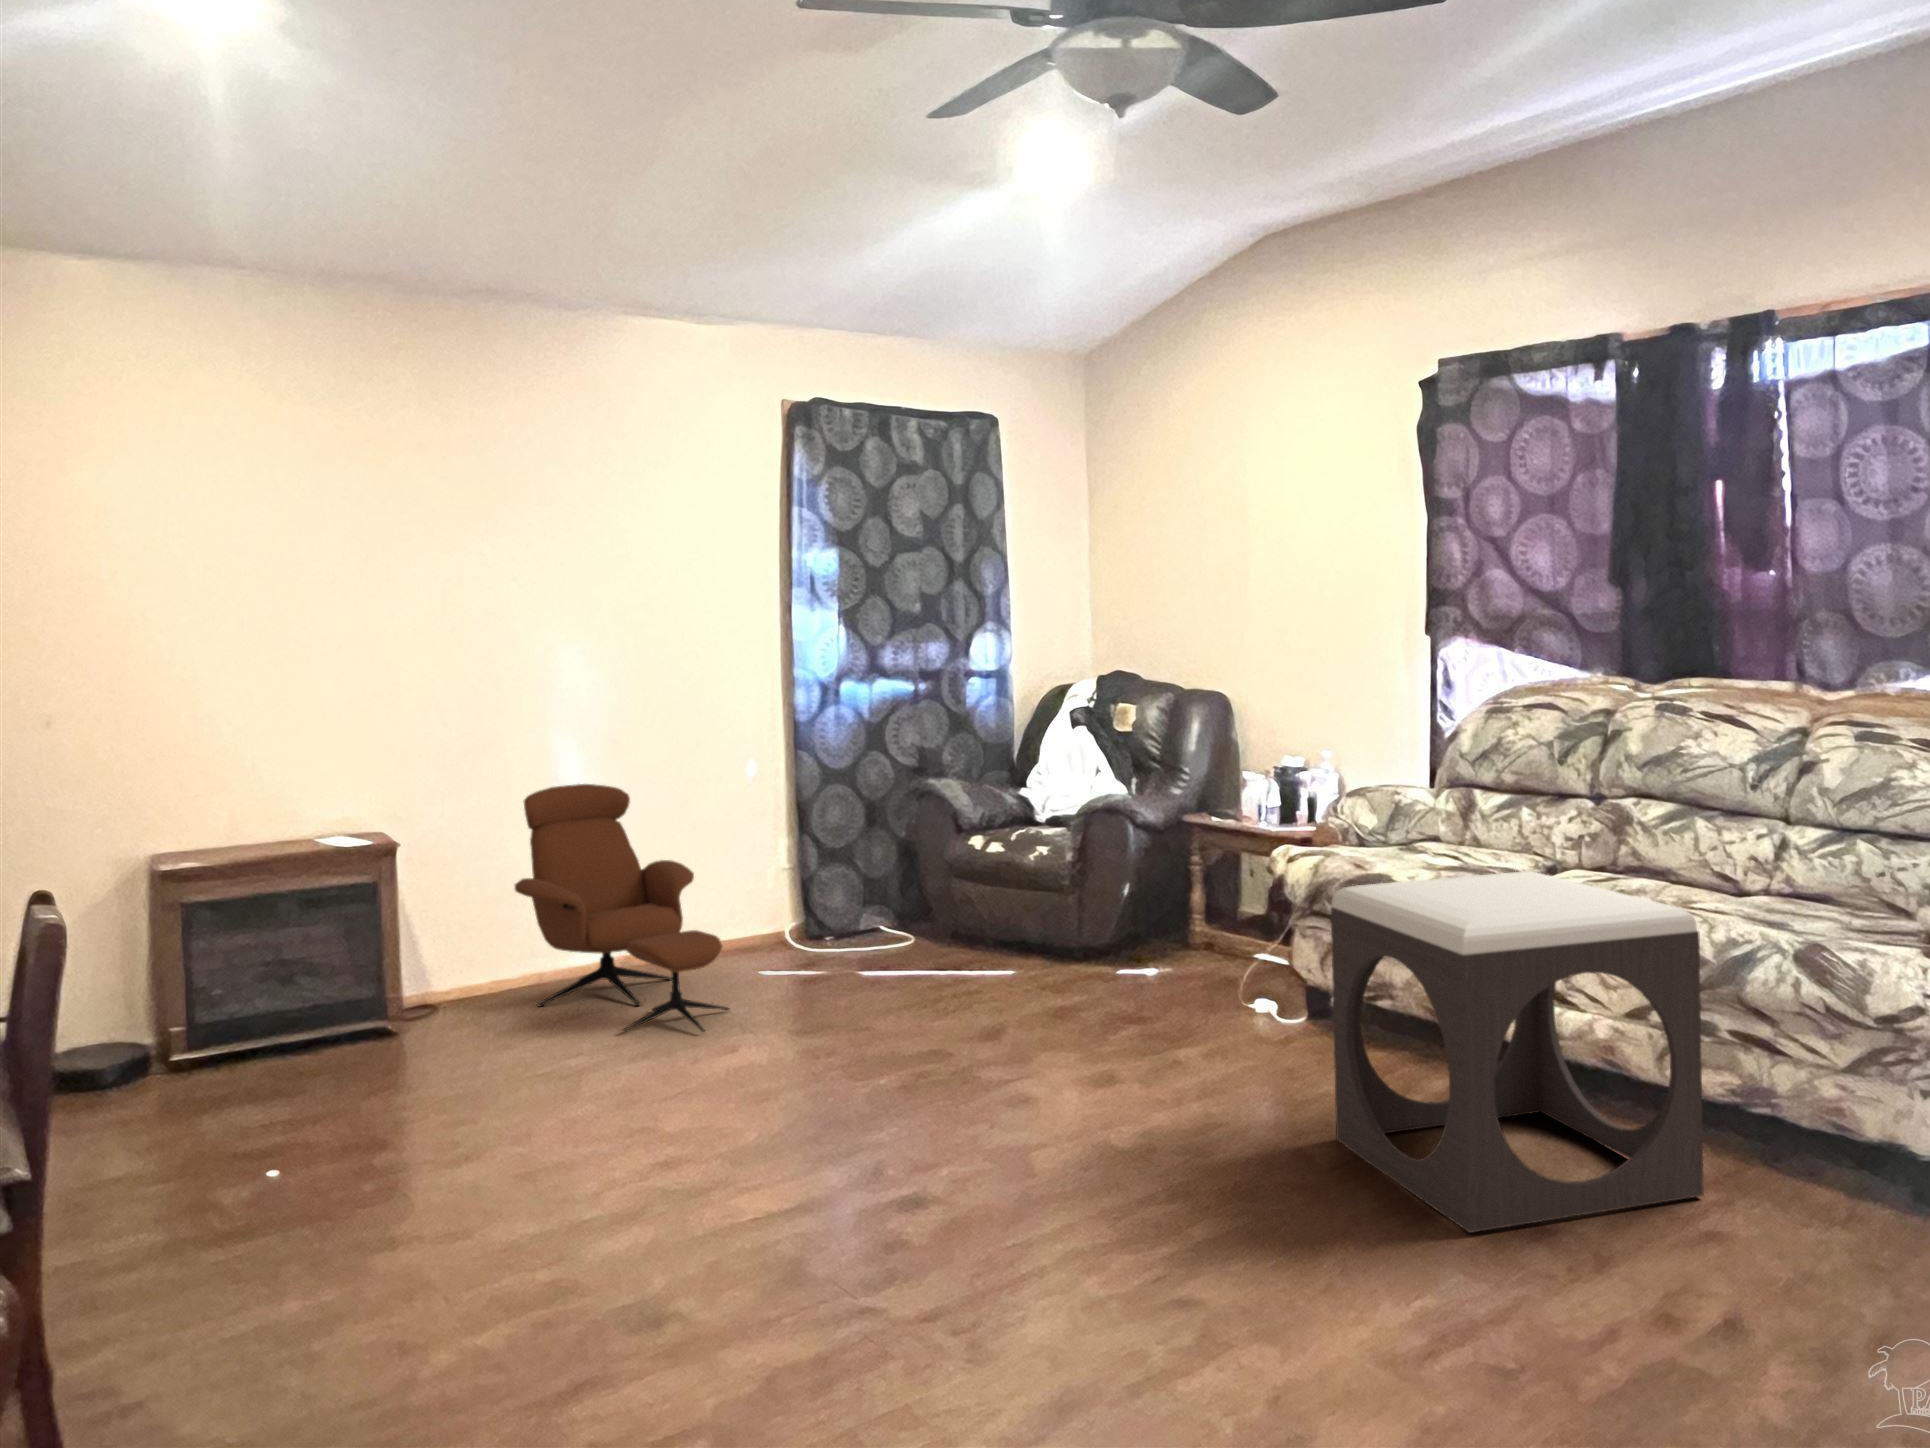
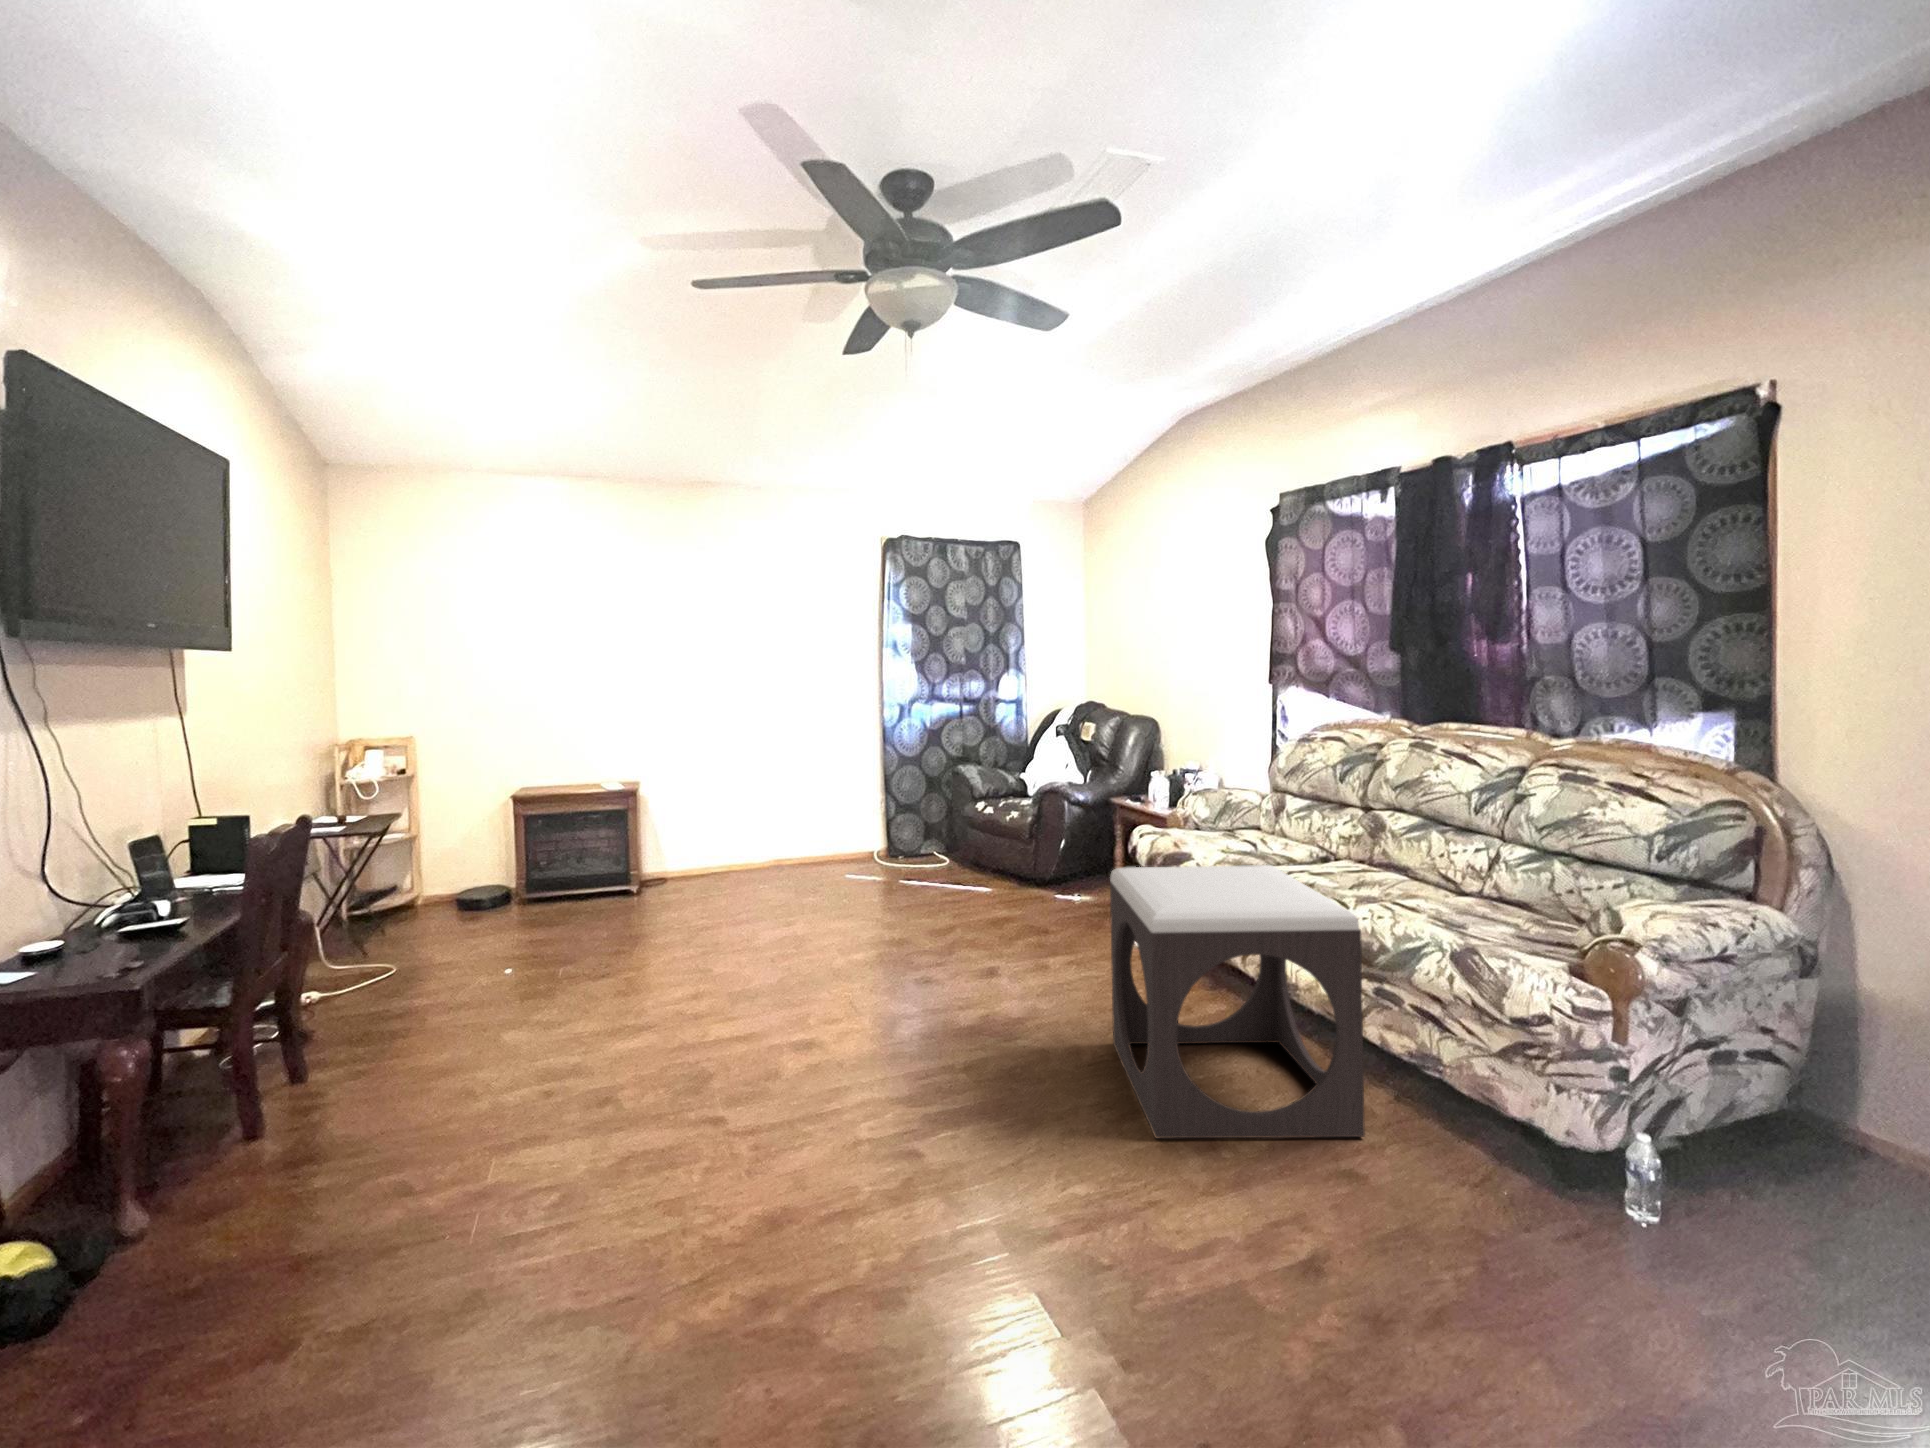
lounge chair: present [515,784,728,1032] -> none [703,762,809,916]

